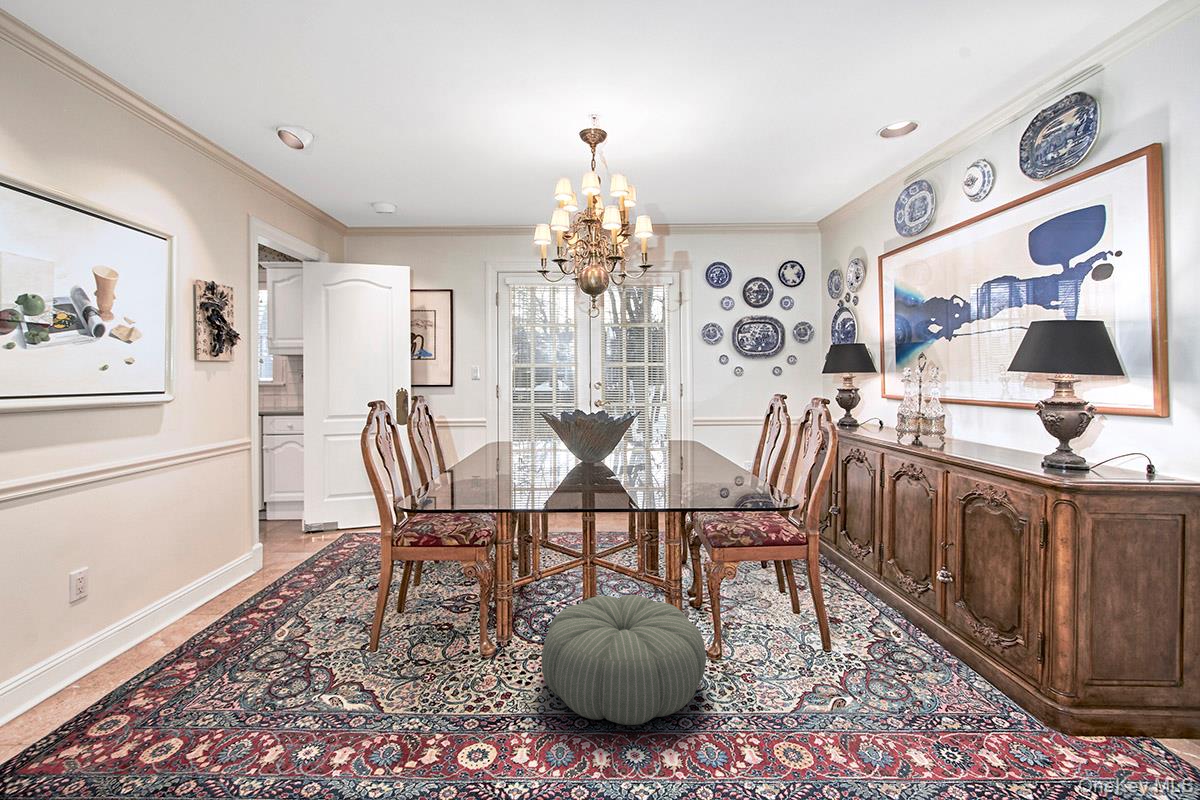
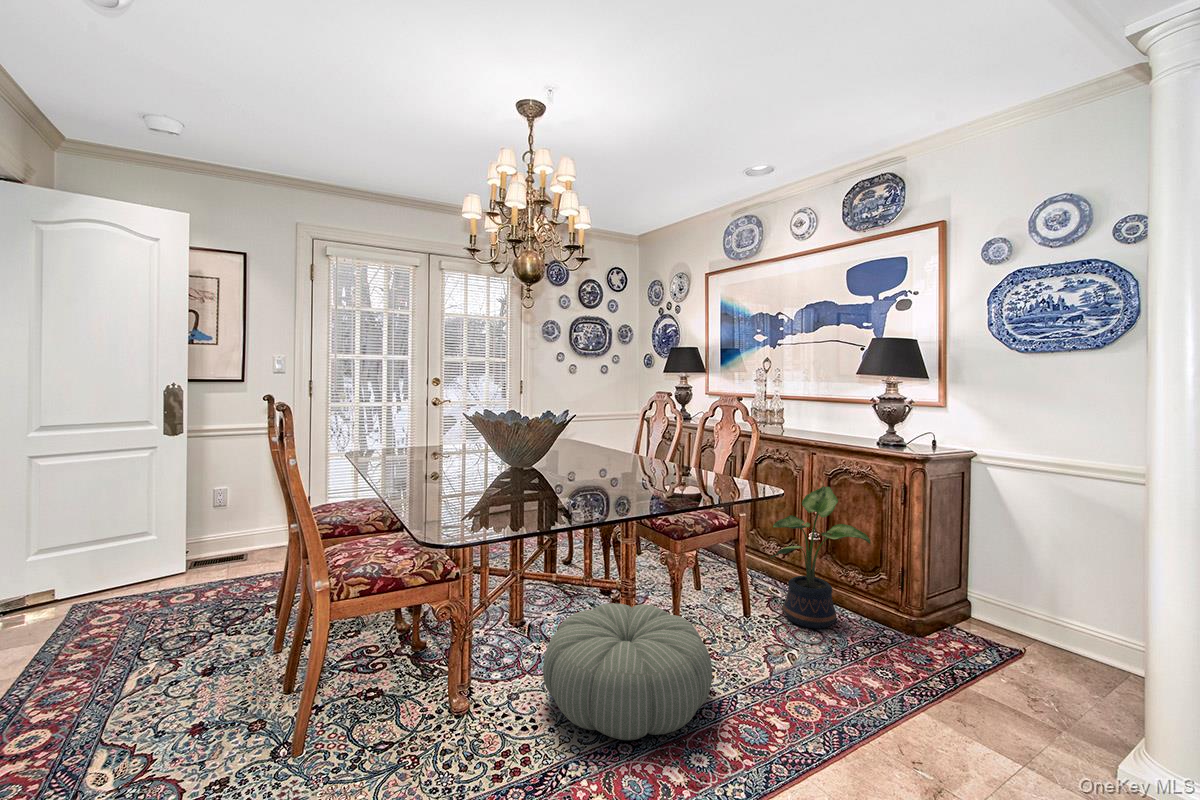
potted plant: none [846,512,971,687] -> present [771,486,871,628]

